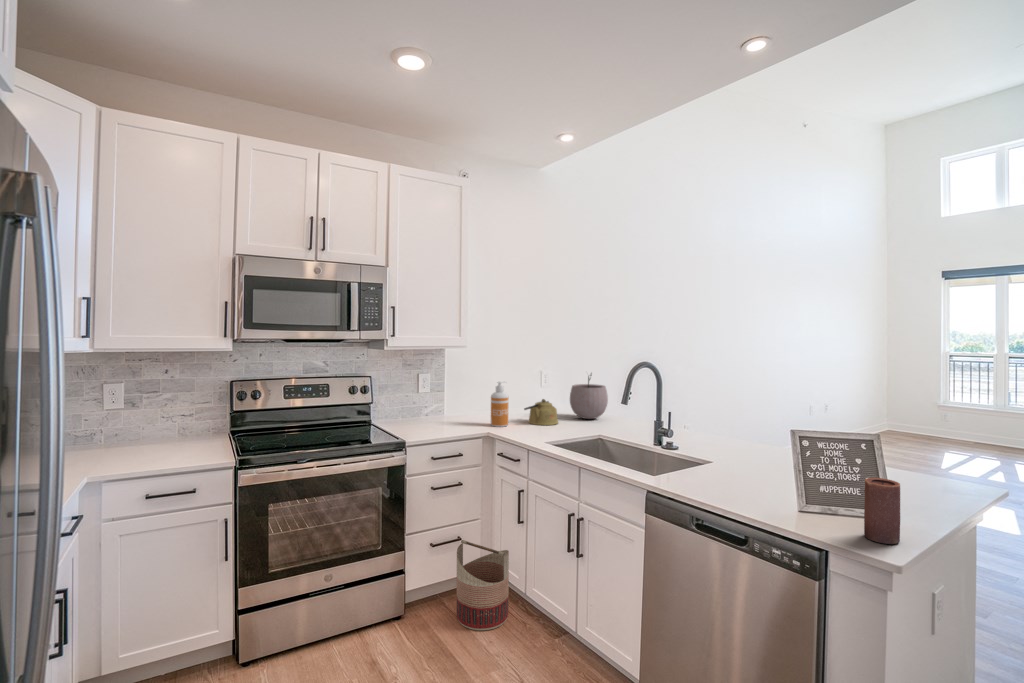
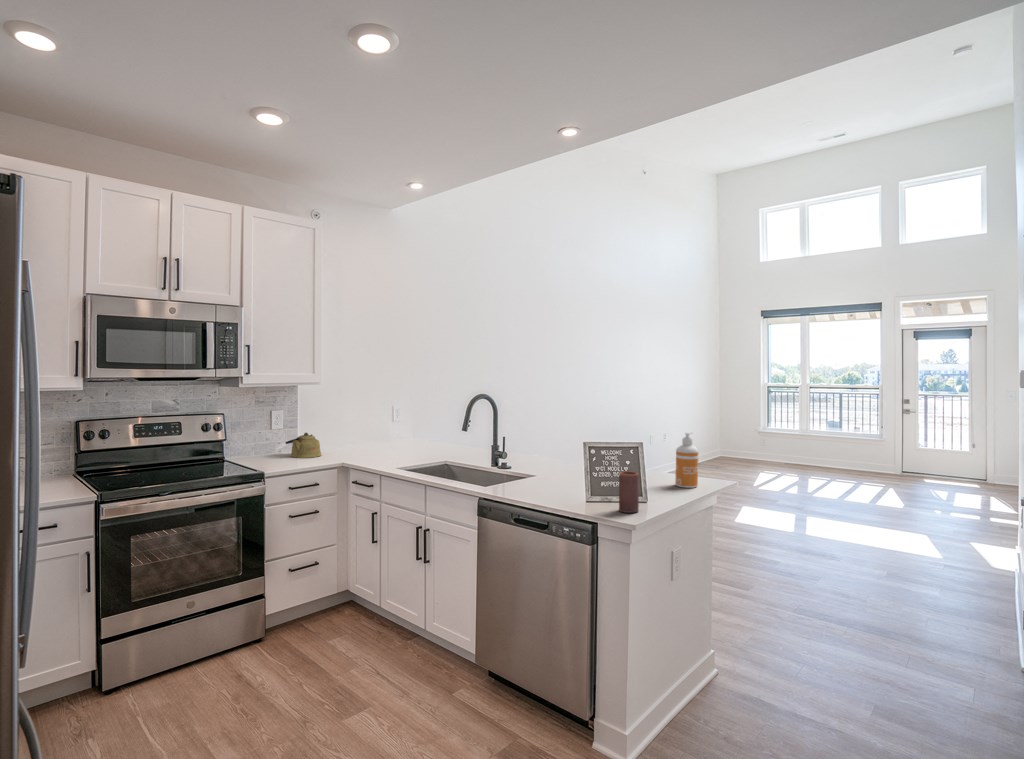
plant pot: present [570,375,608,419] -> none [422,405,458,450]
soap dispenser: present [491,382,508,427] -> present [675,432,698,488]
kettle: present [524,399,558,425] -> present [285,433,321,458]
basket: present [456,540,509,630] -> none [317,564,366,642]

